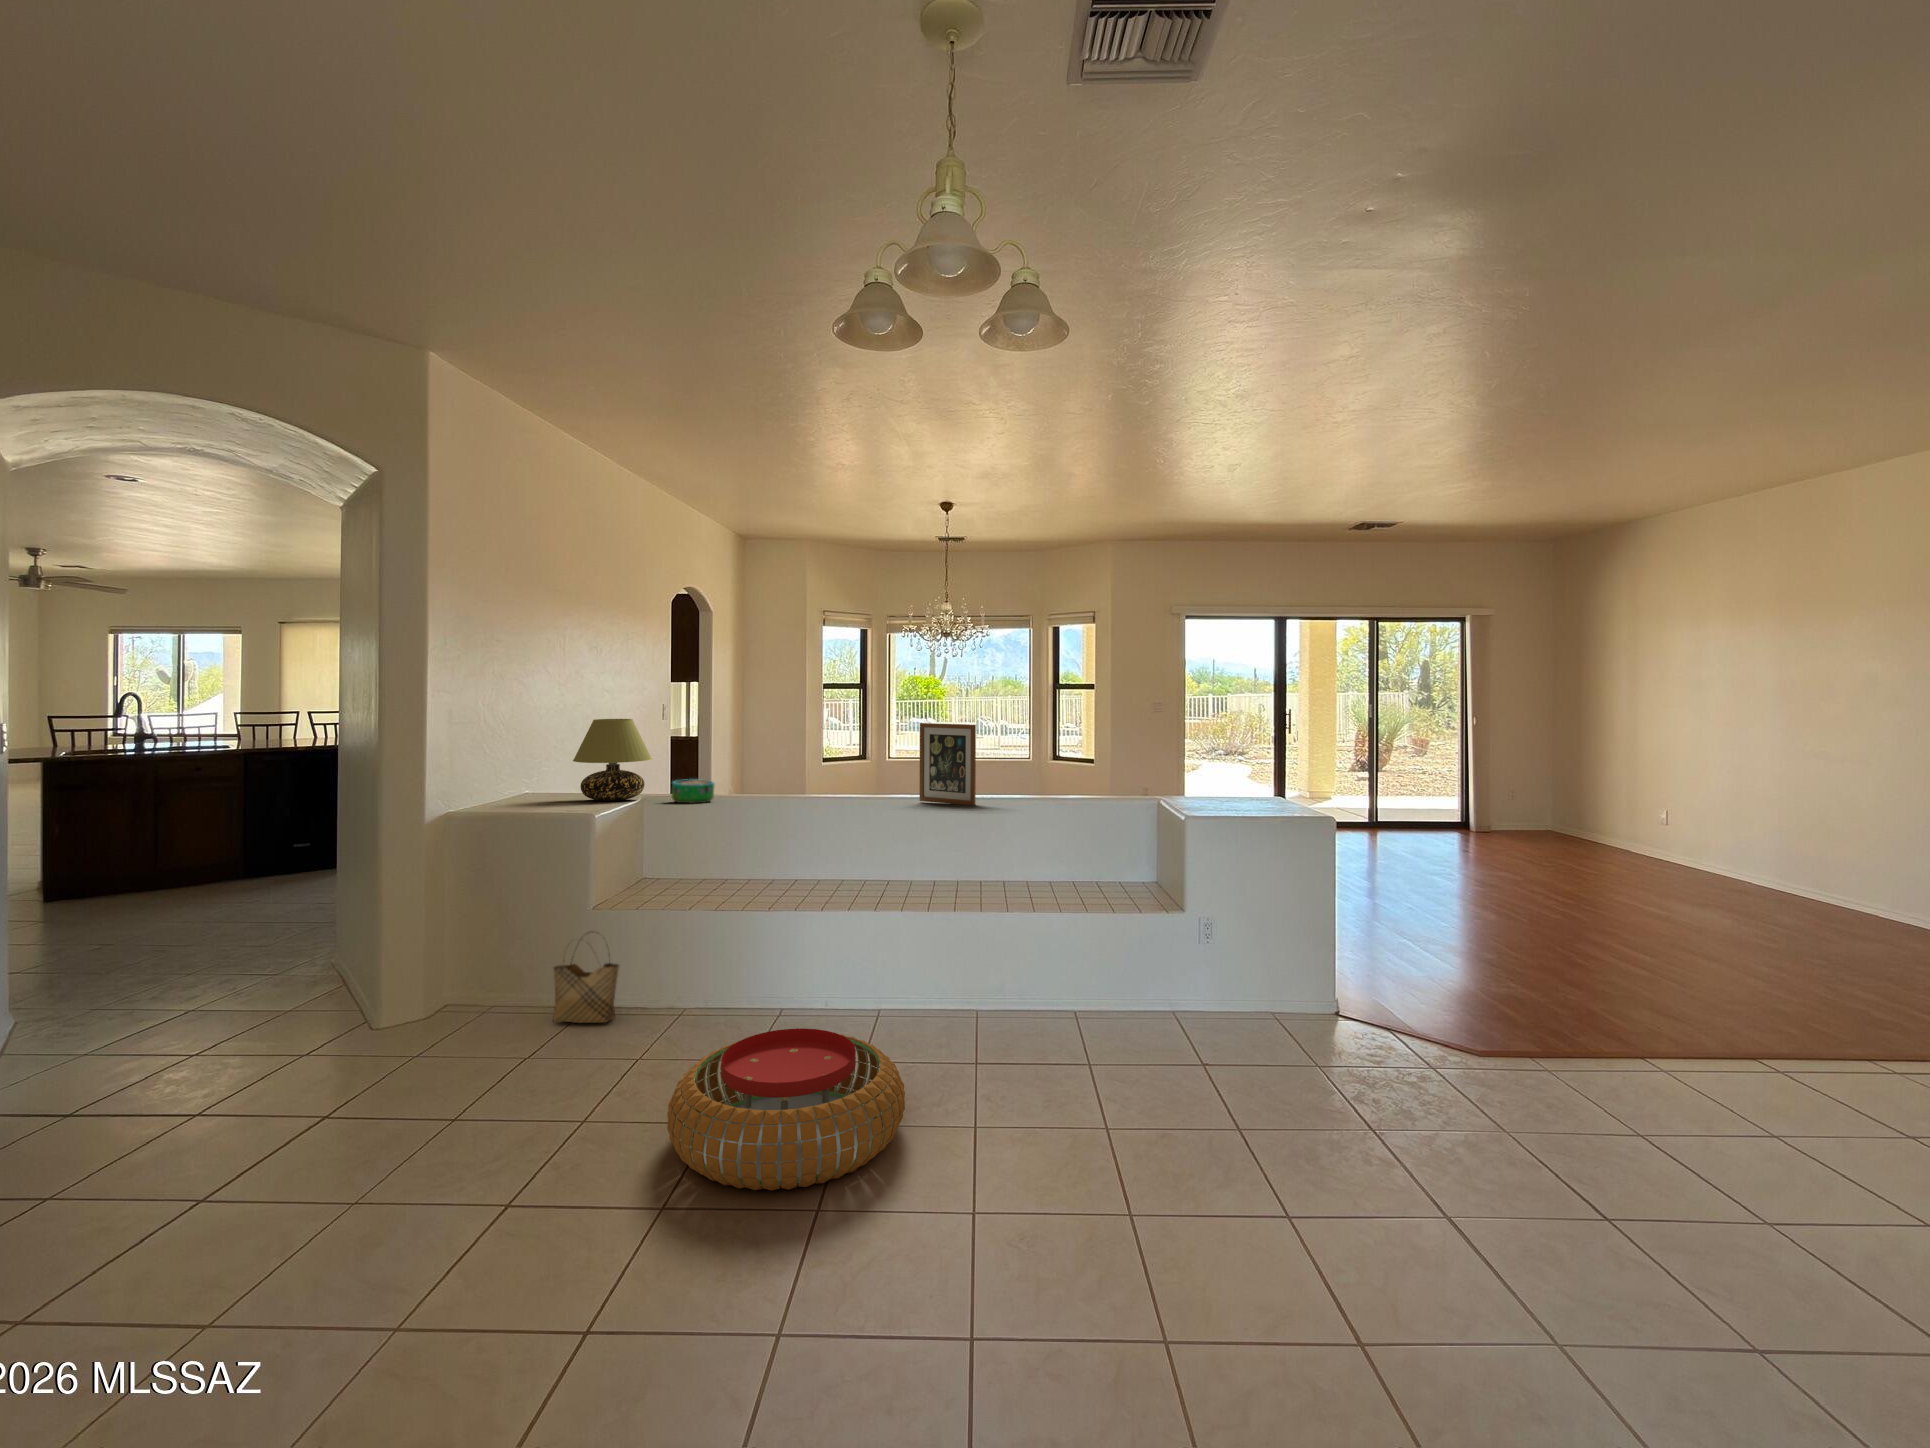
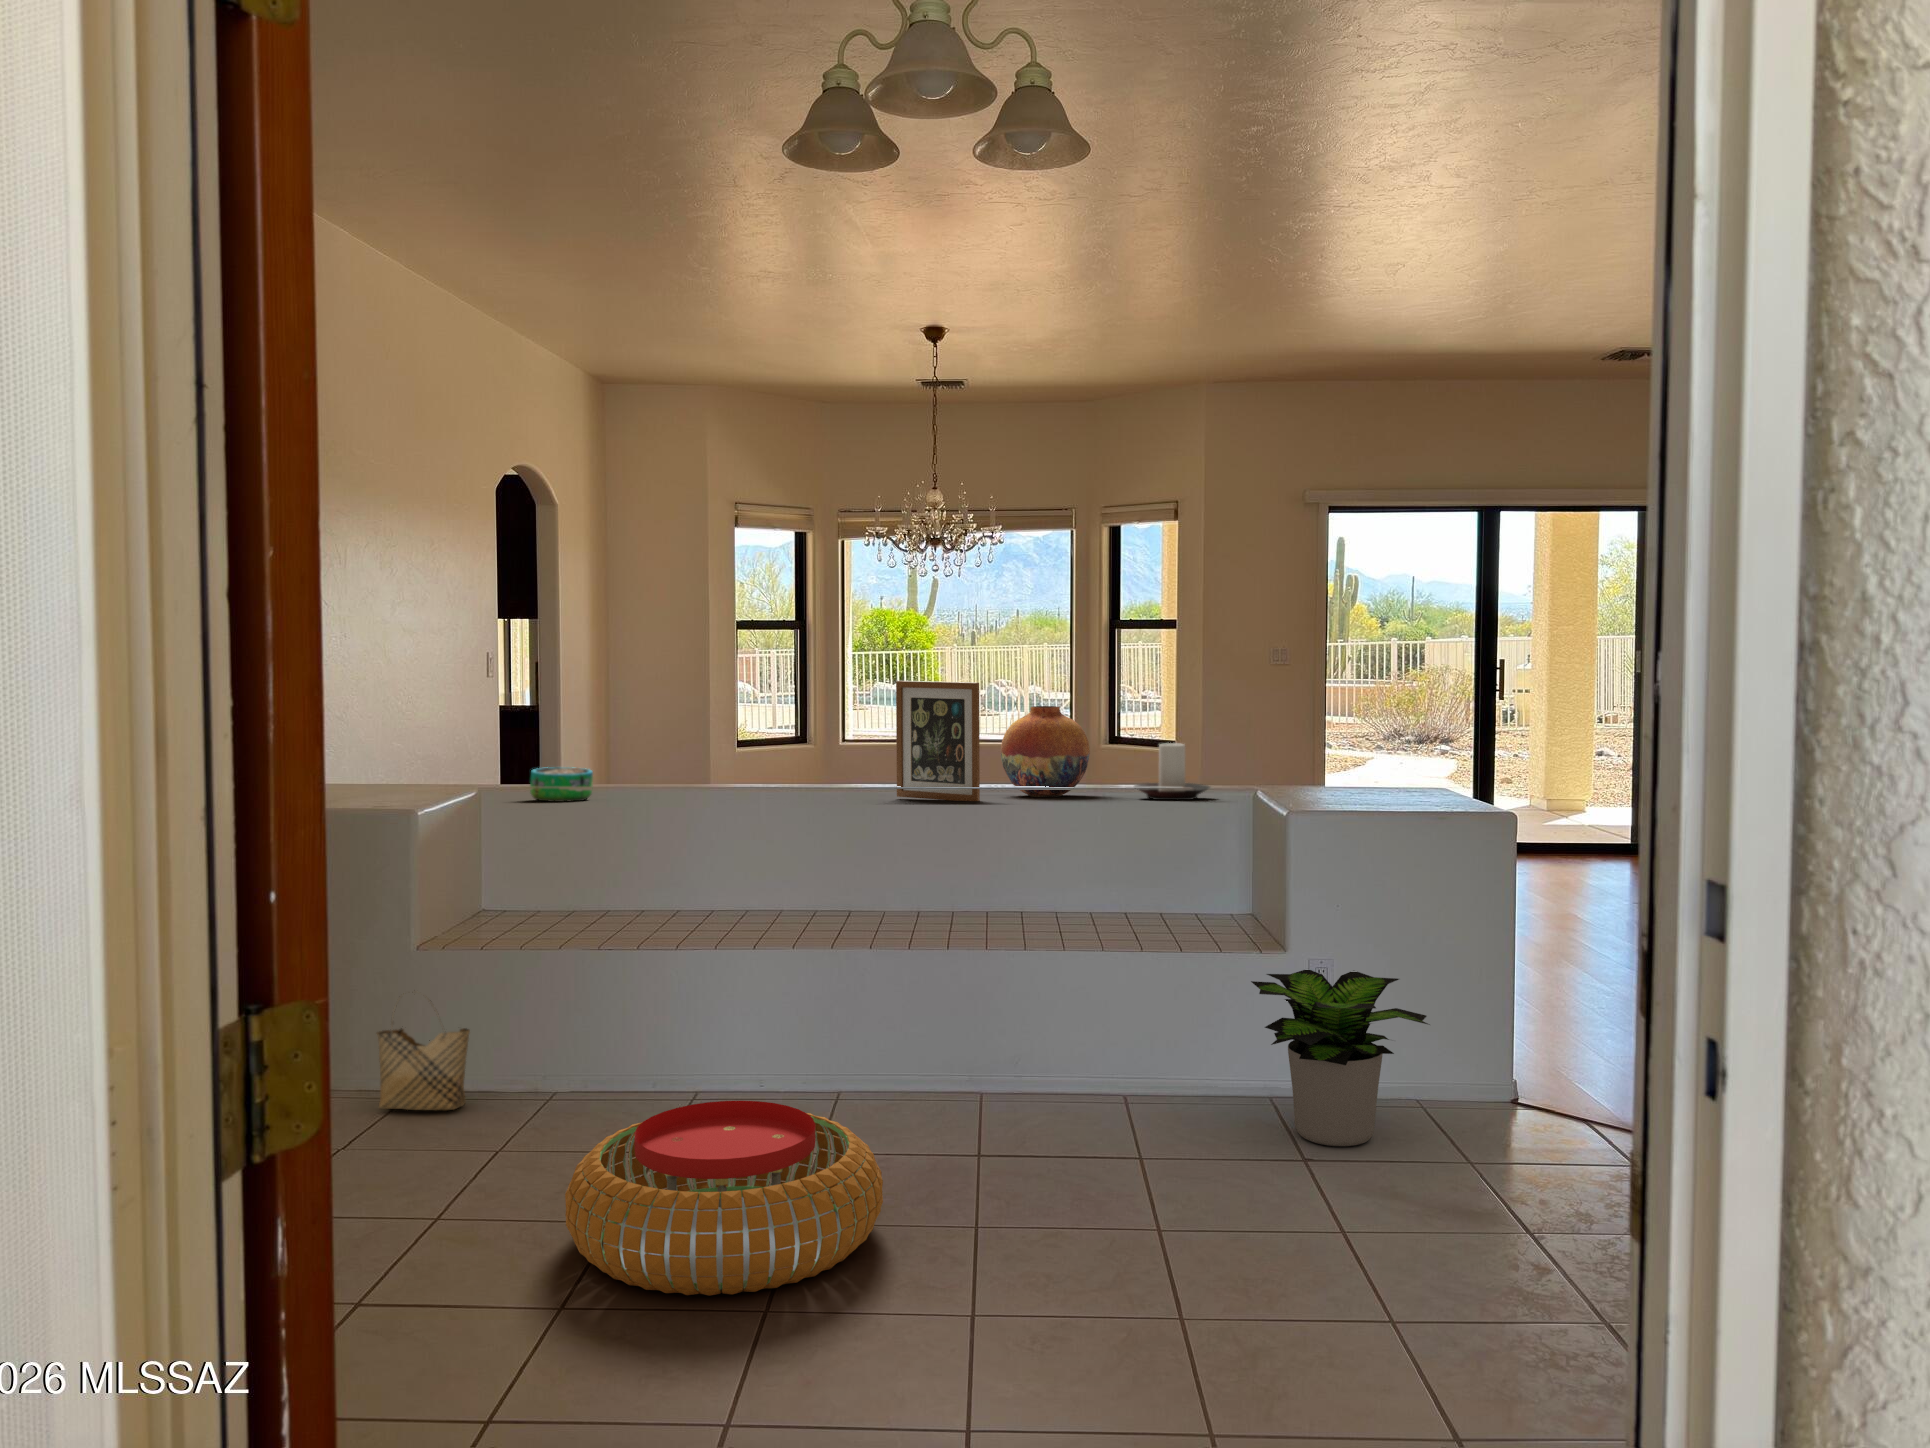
table lamp: present [573,719,652,801] -> none [383,678,498,799]
vase: none [989,740,1049,802] -> present [1001,706,1090,797]
candle holder: none [1079,764,1131,805] -> present [1135,743,1210,800]
potted plant: none [1165,925,1294,1055] -> present [1251,970,1430,1146]

